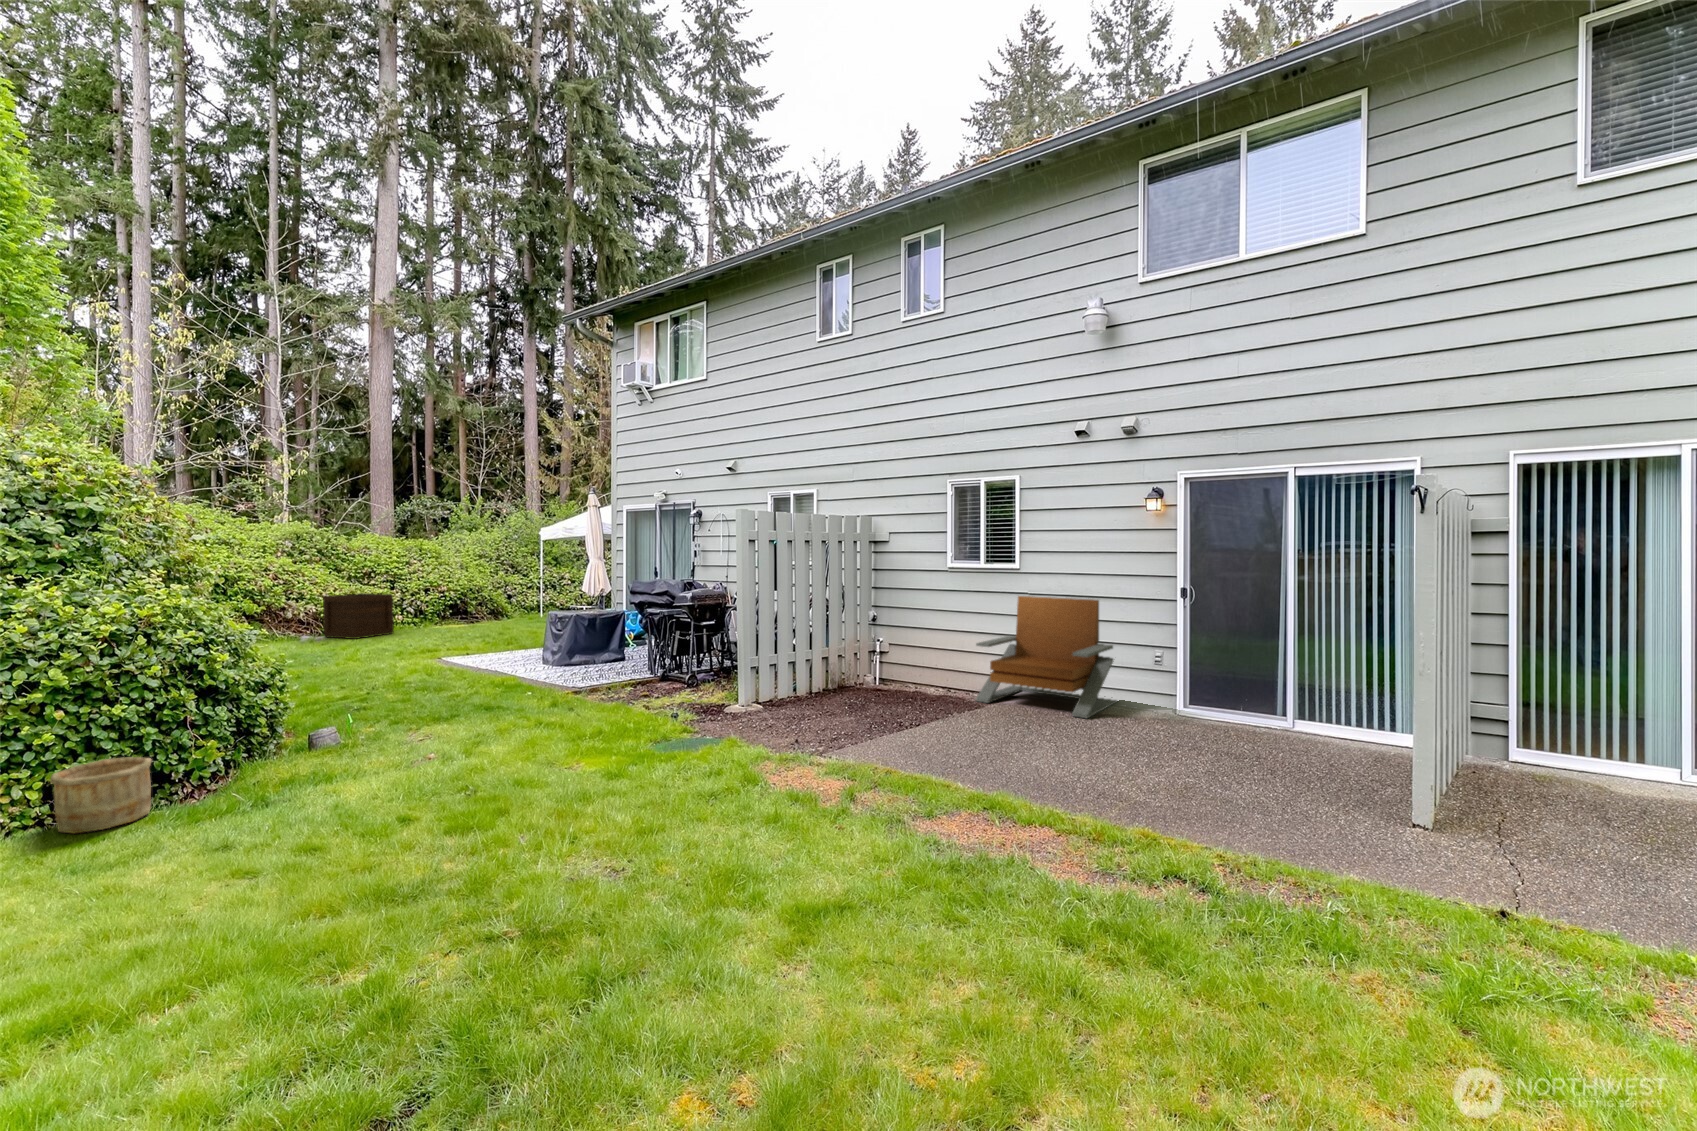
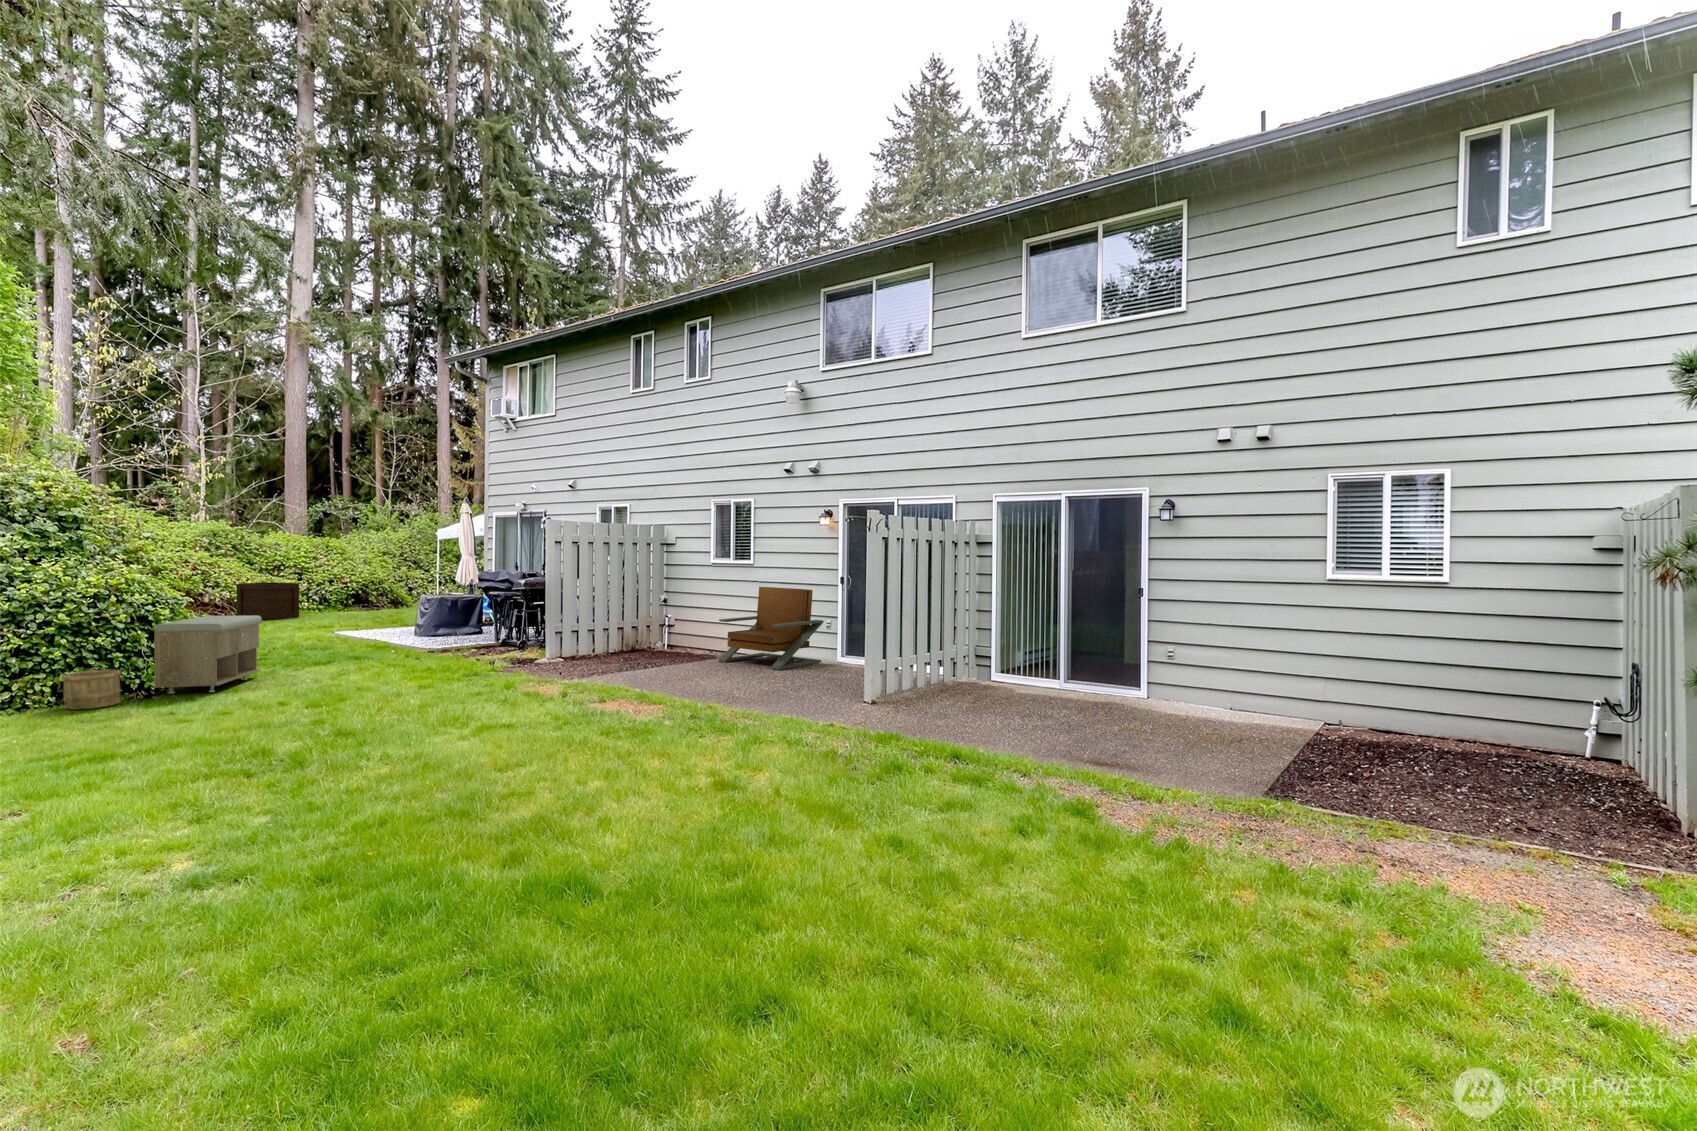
storage bench: none [205,654,364,785] -> present [154,615,262,694]

